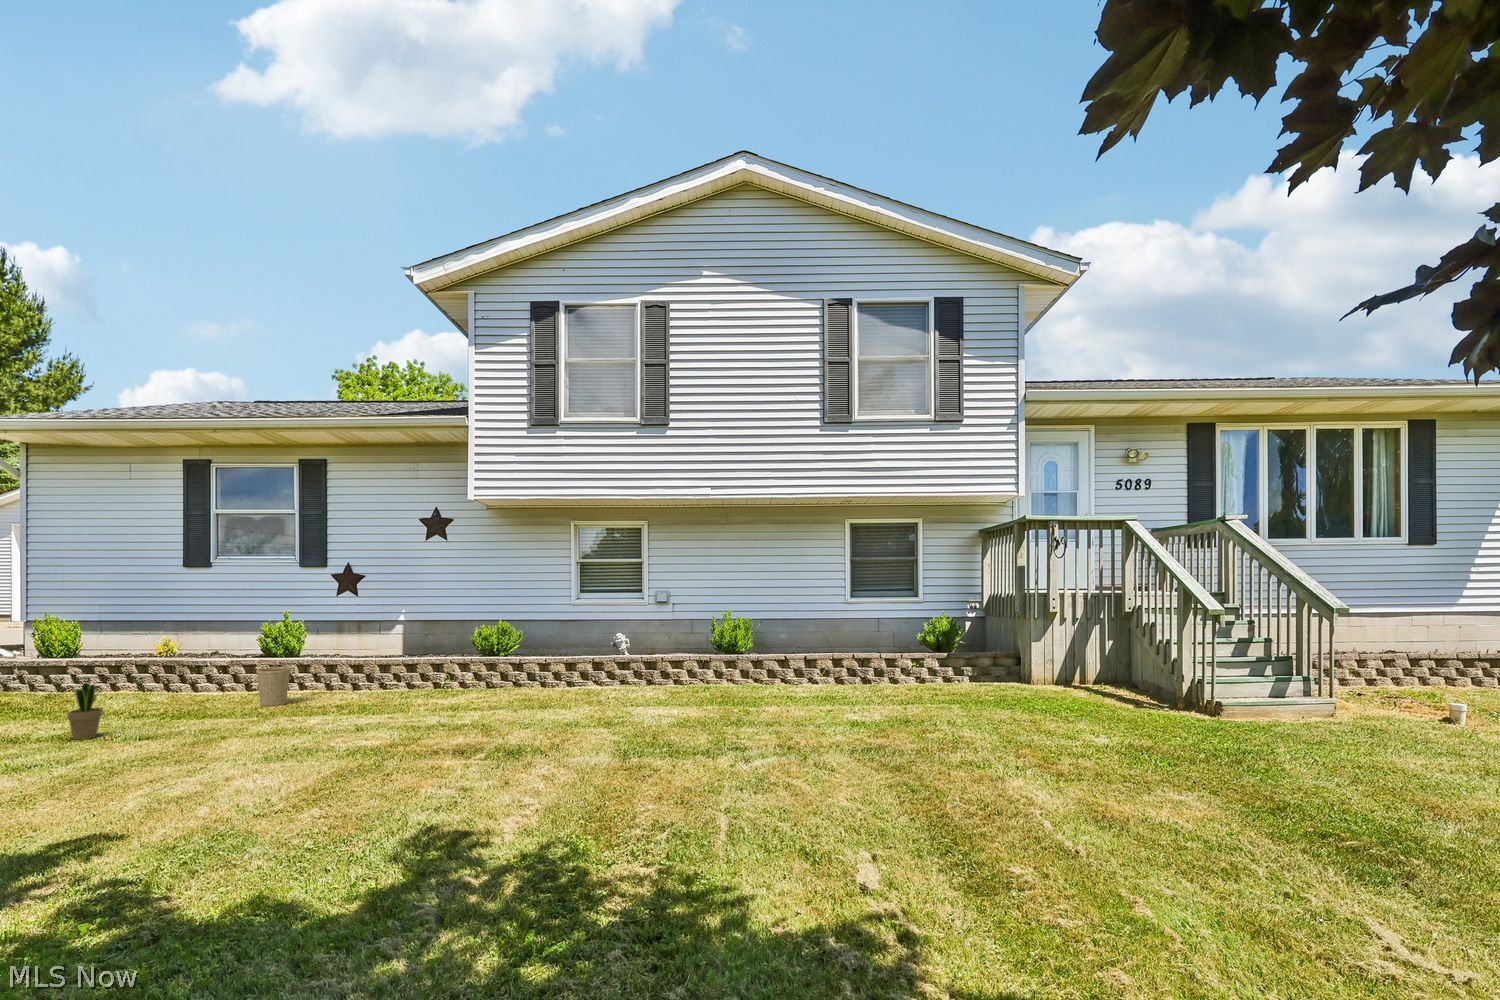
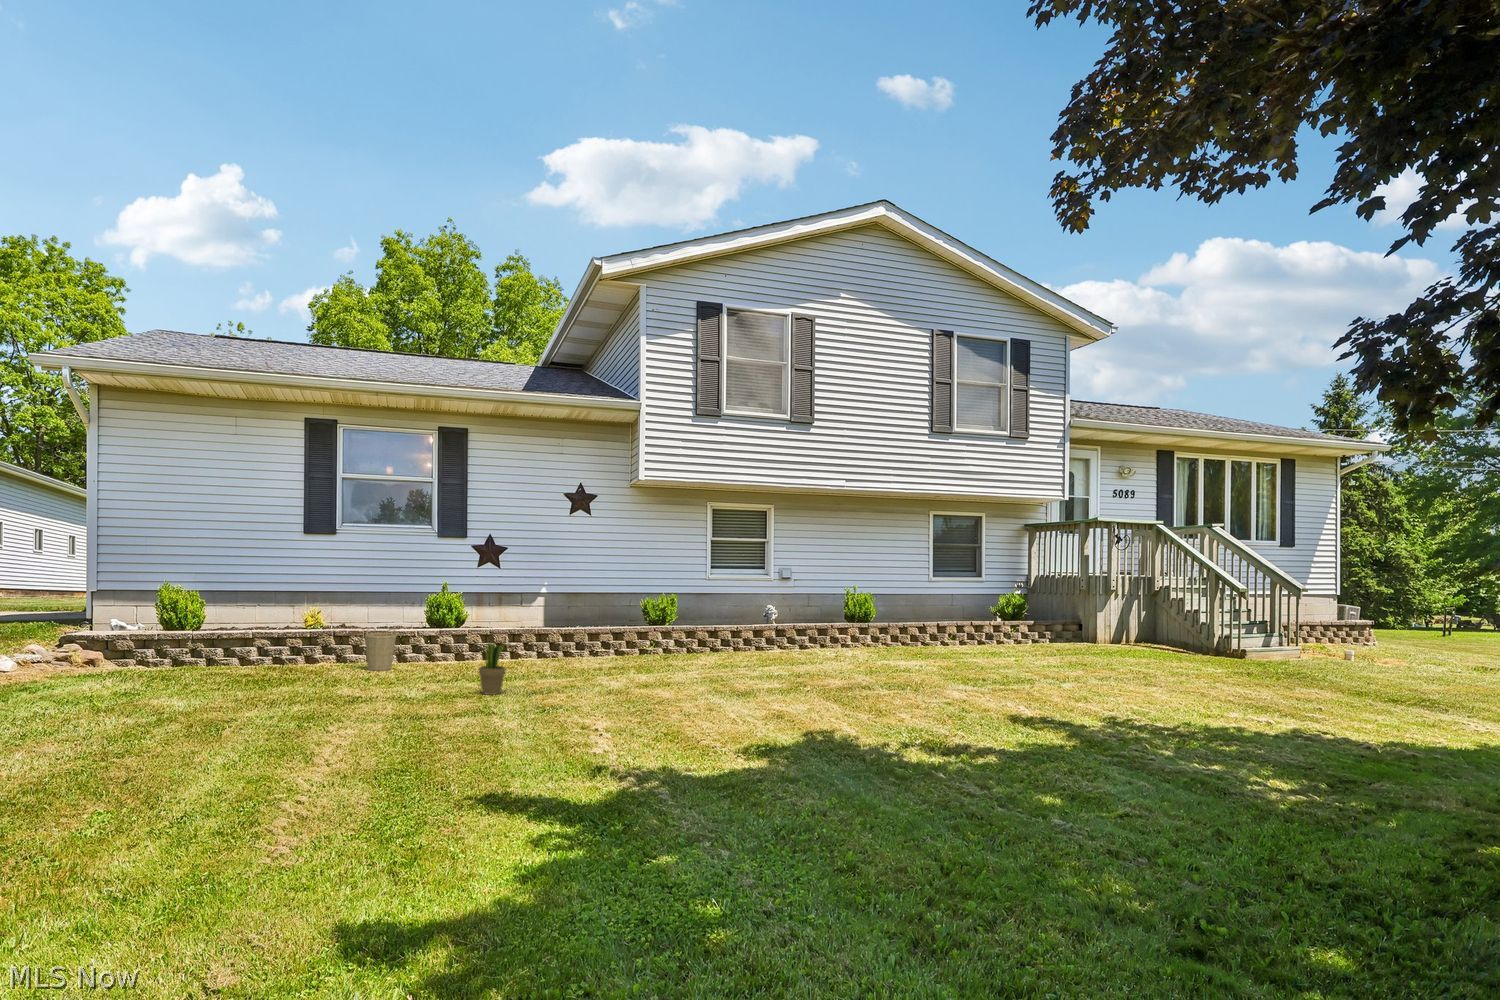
basket: present [257,661,291,707] -> present [365,627,397,671]

